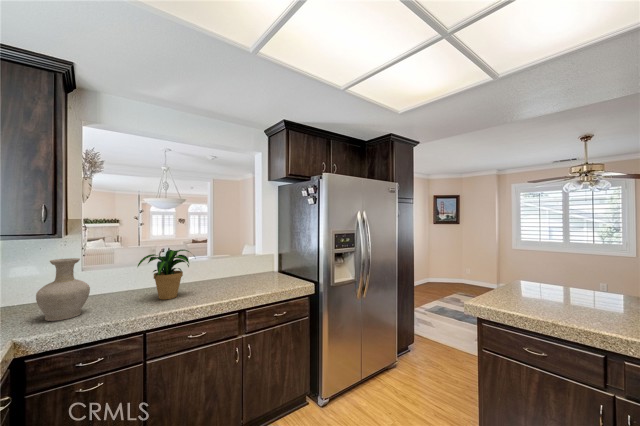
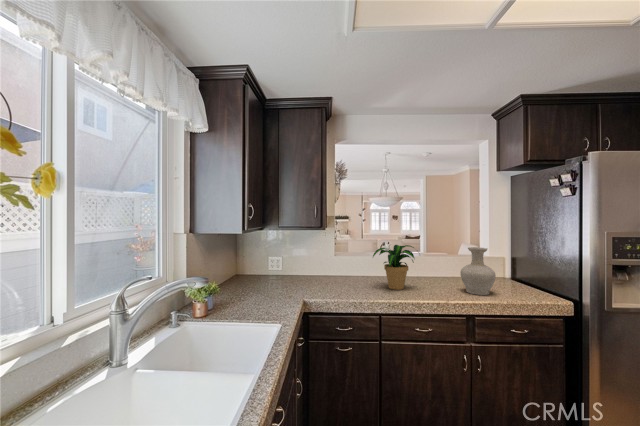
vase: present [36,258,90,321] -> present [460,247,496,295]

